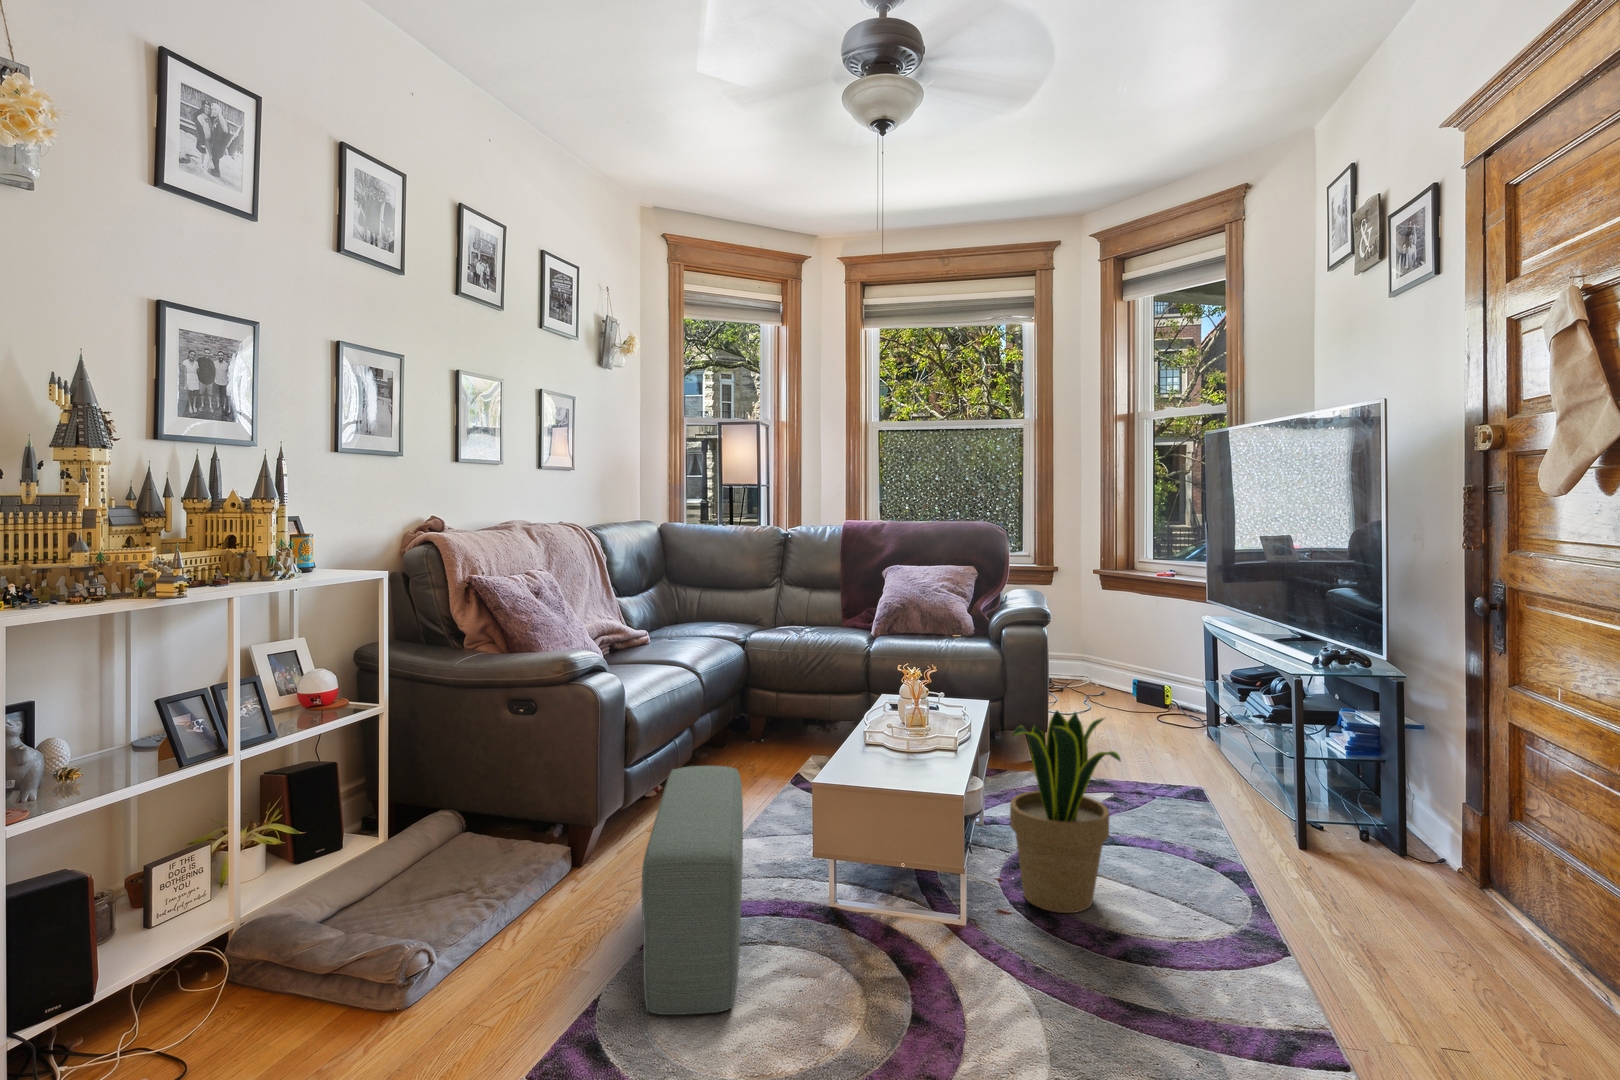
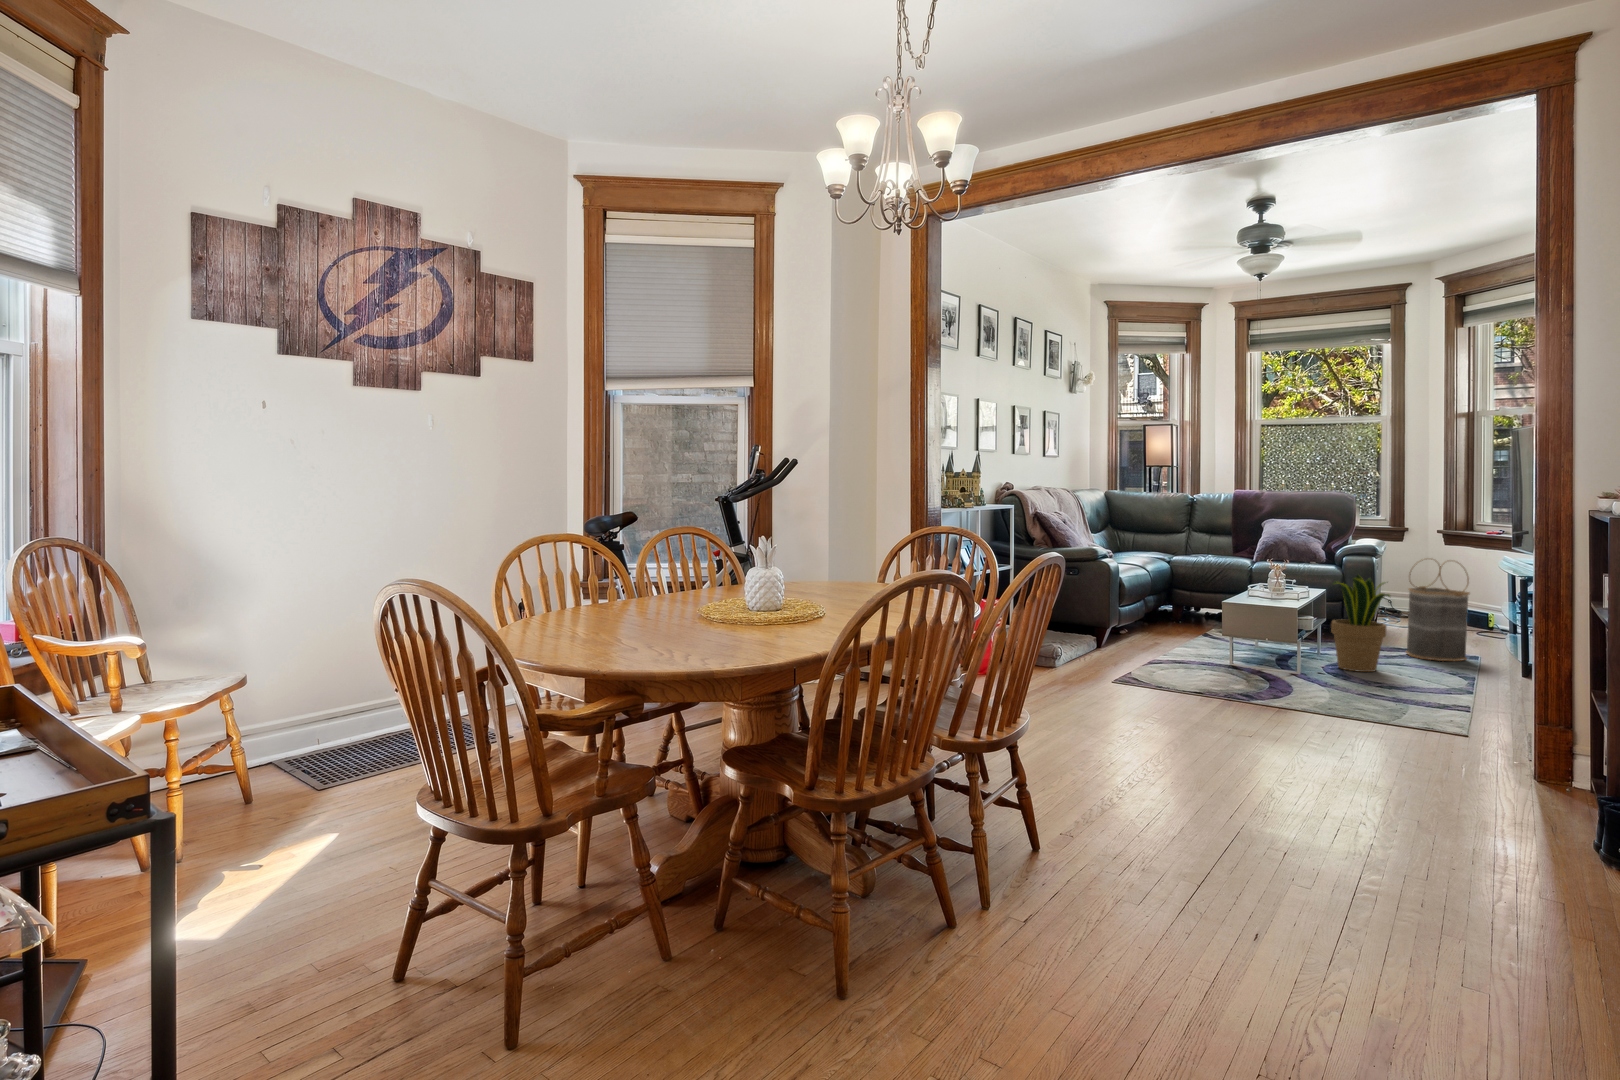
basket: none [1109,648,1209,837] -> present [1406,559,1470,661]
pouf: present [641,766,743,1015] -> none [1150,598,1197,675]

